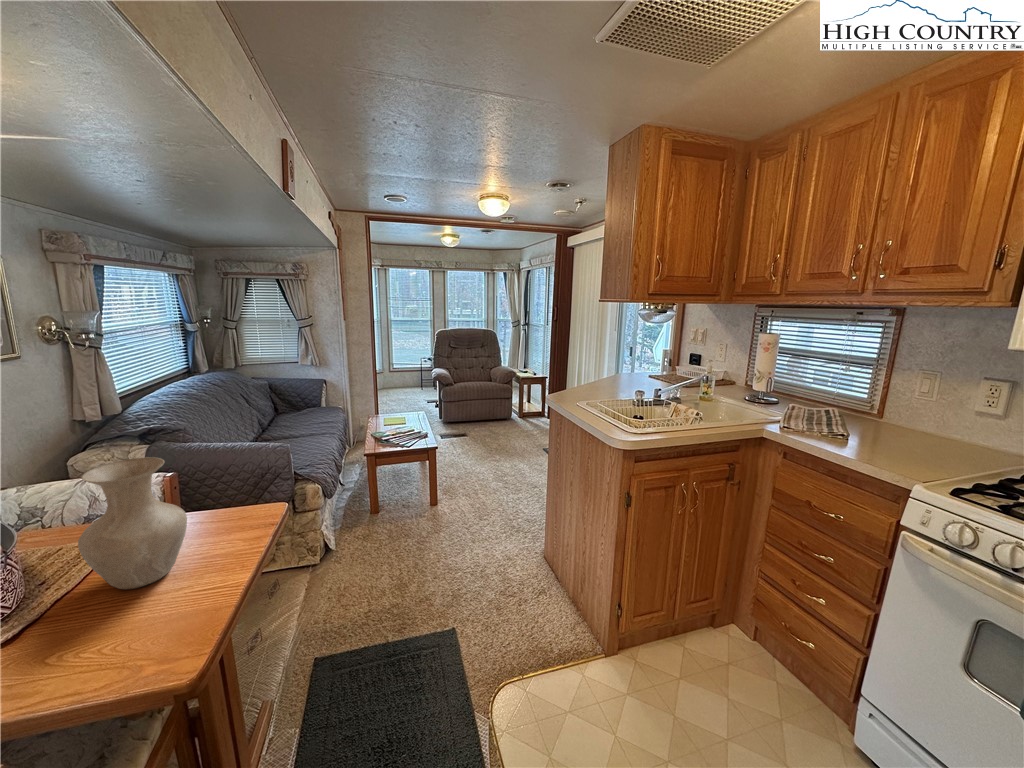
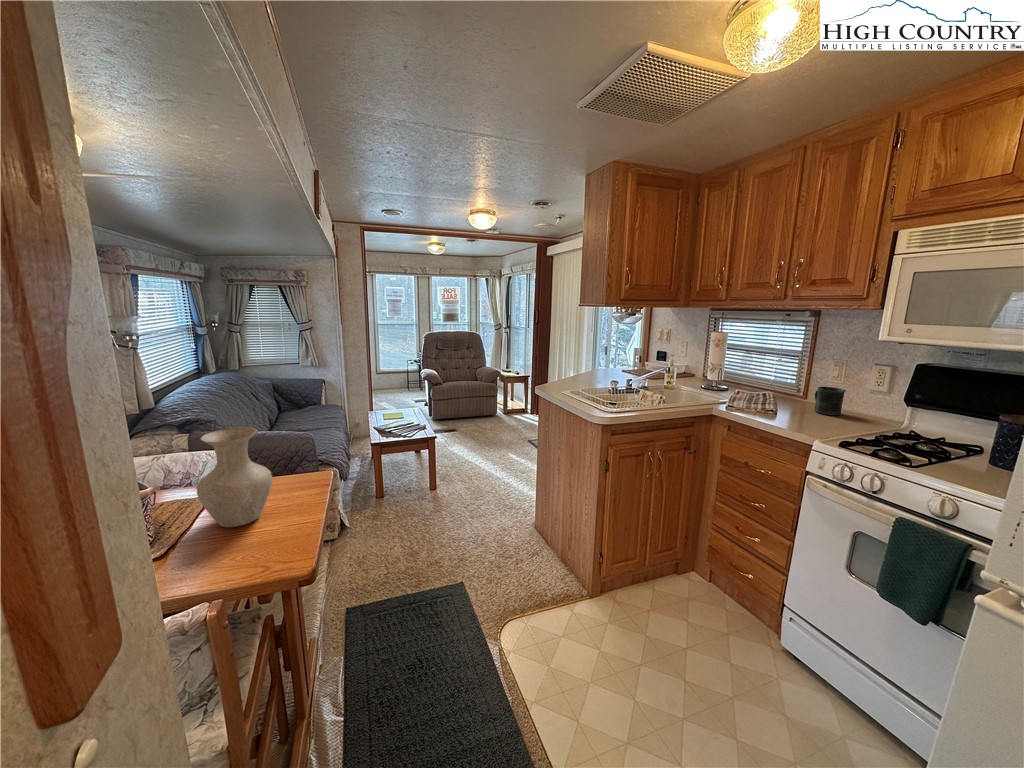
mug: none [898,405,944,443] -> present [815,387,846,415]

